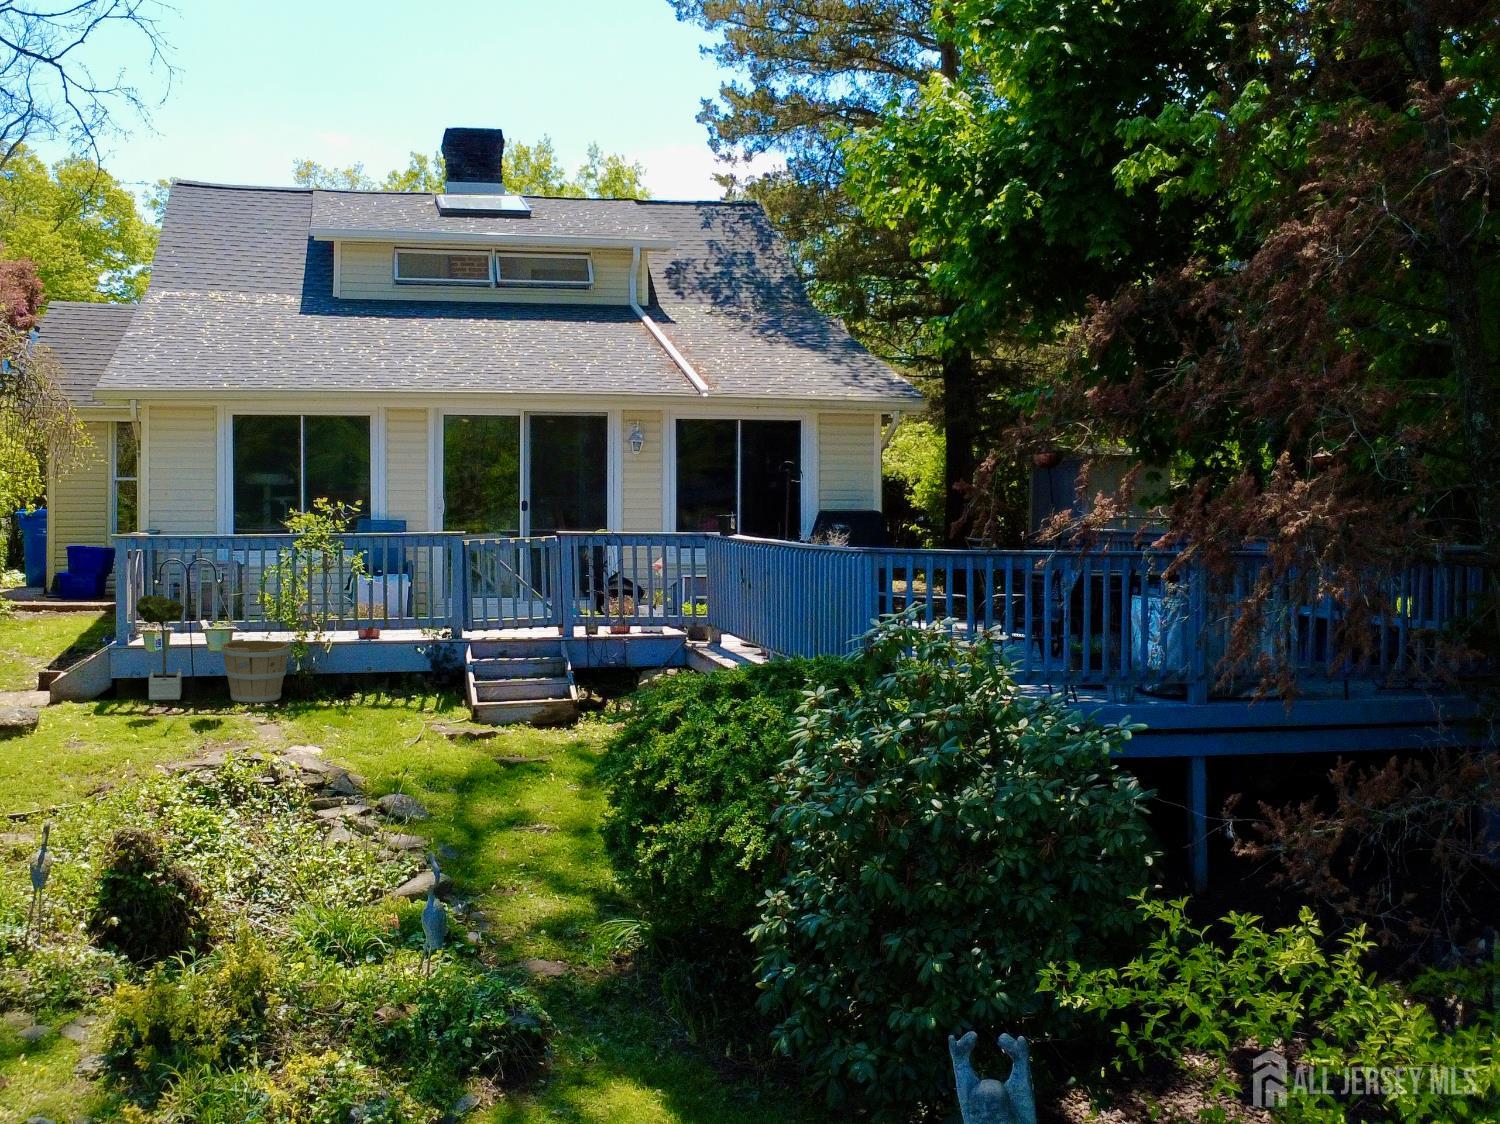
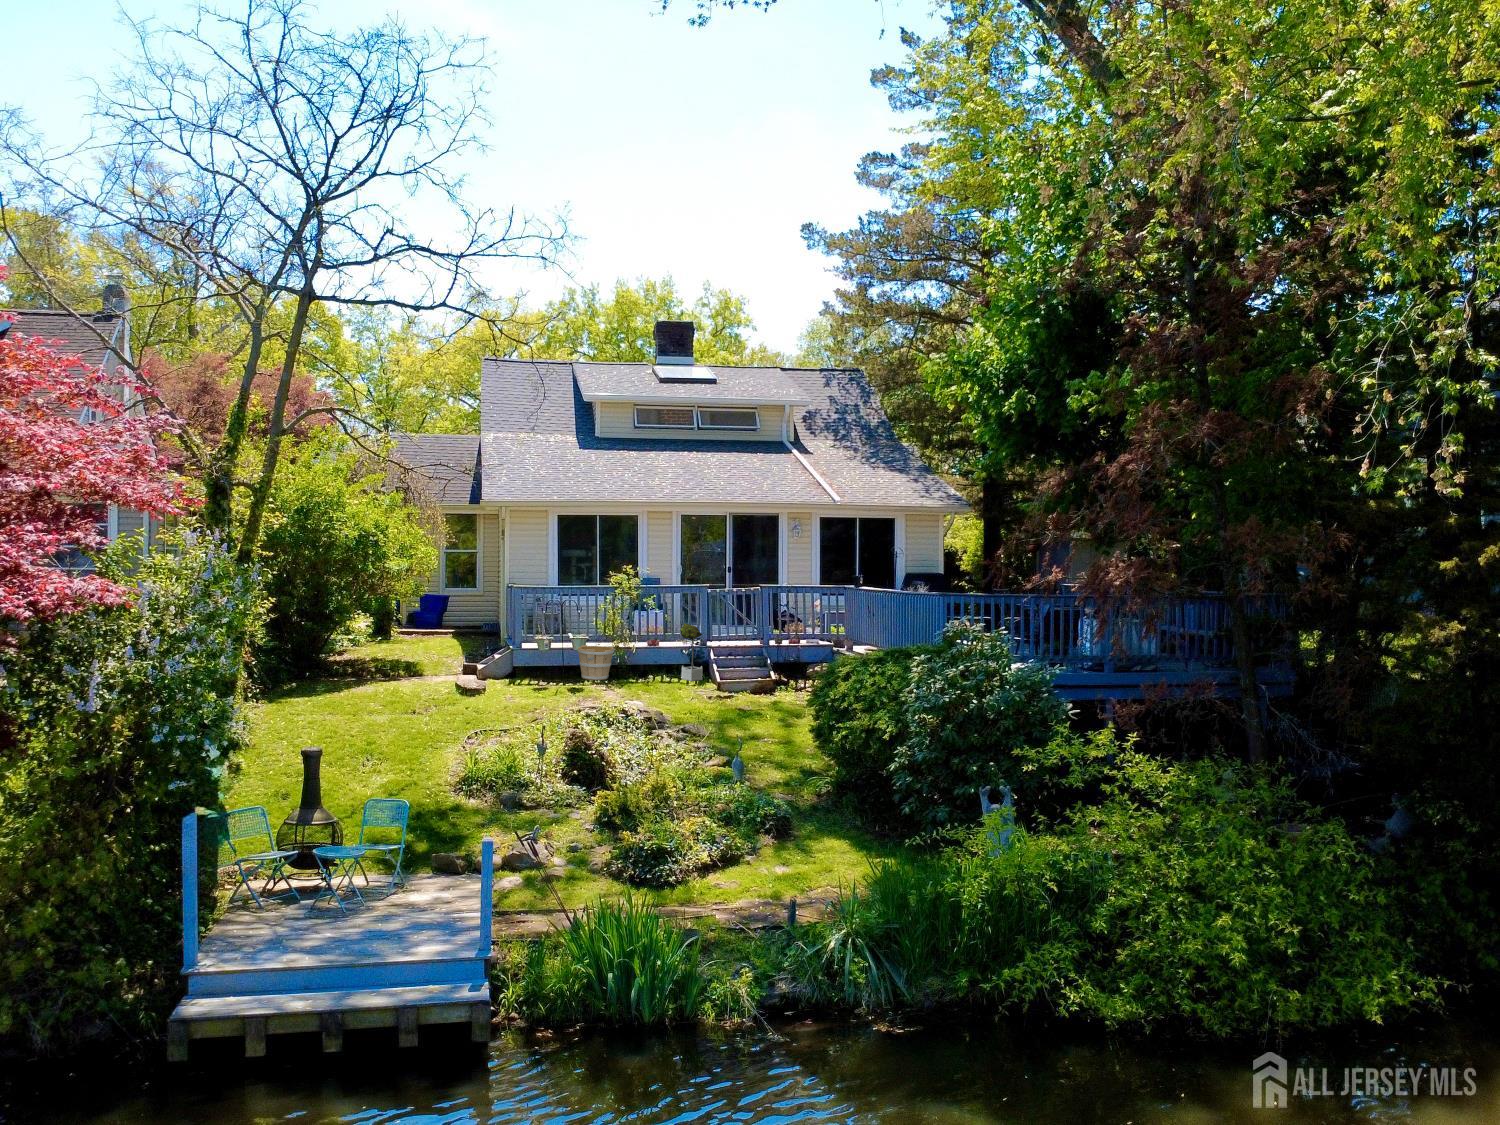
potted tree: present [136,594,185,700] -> present [680,623,703,681]

